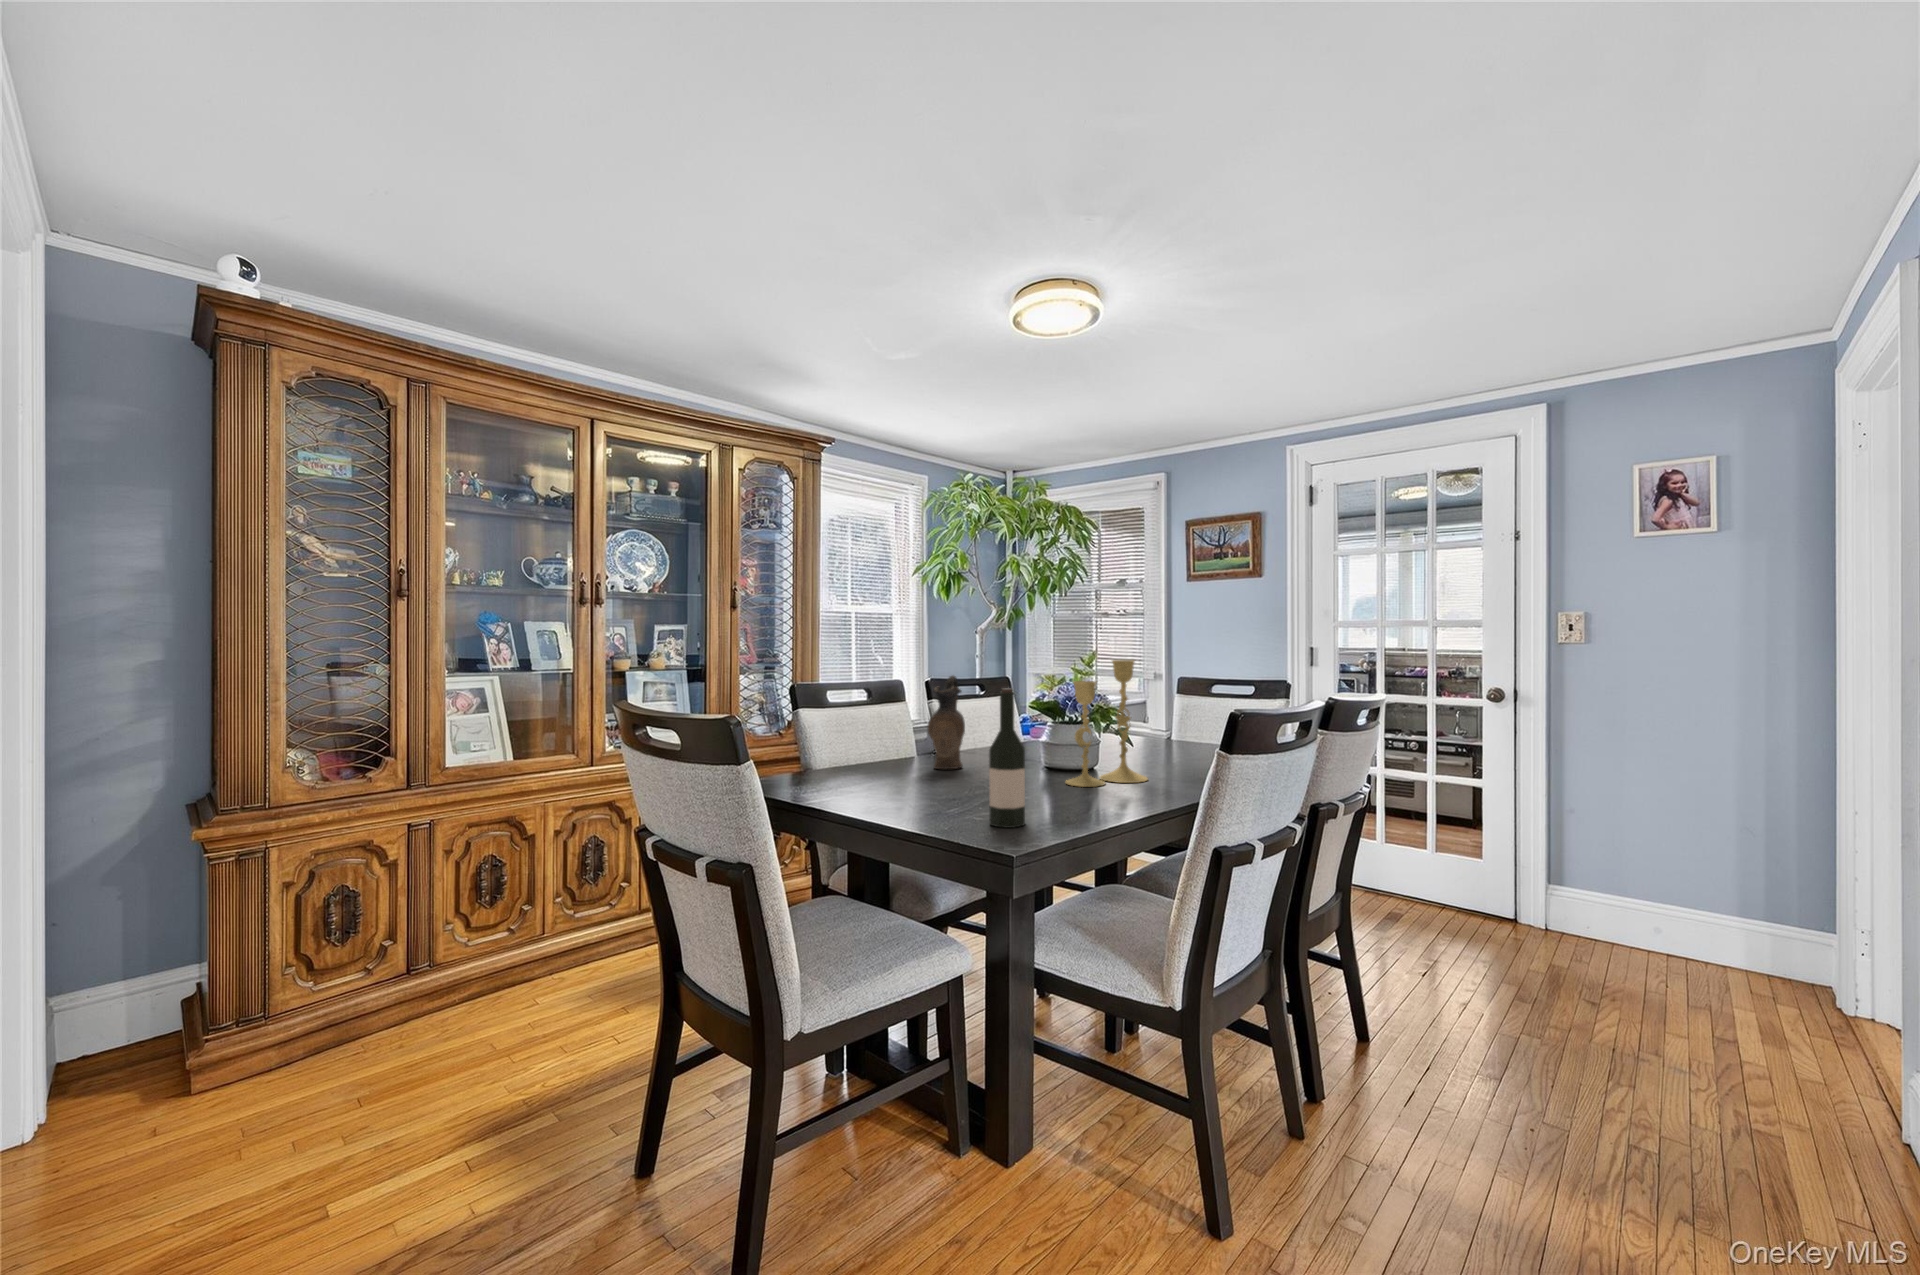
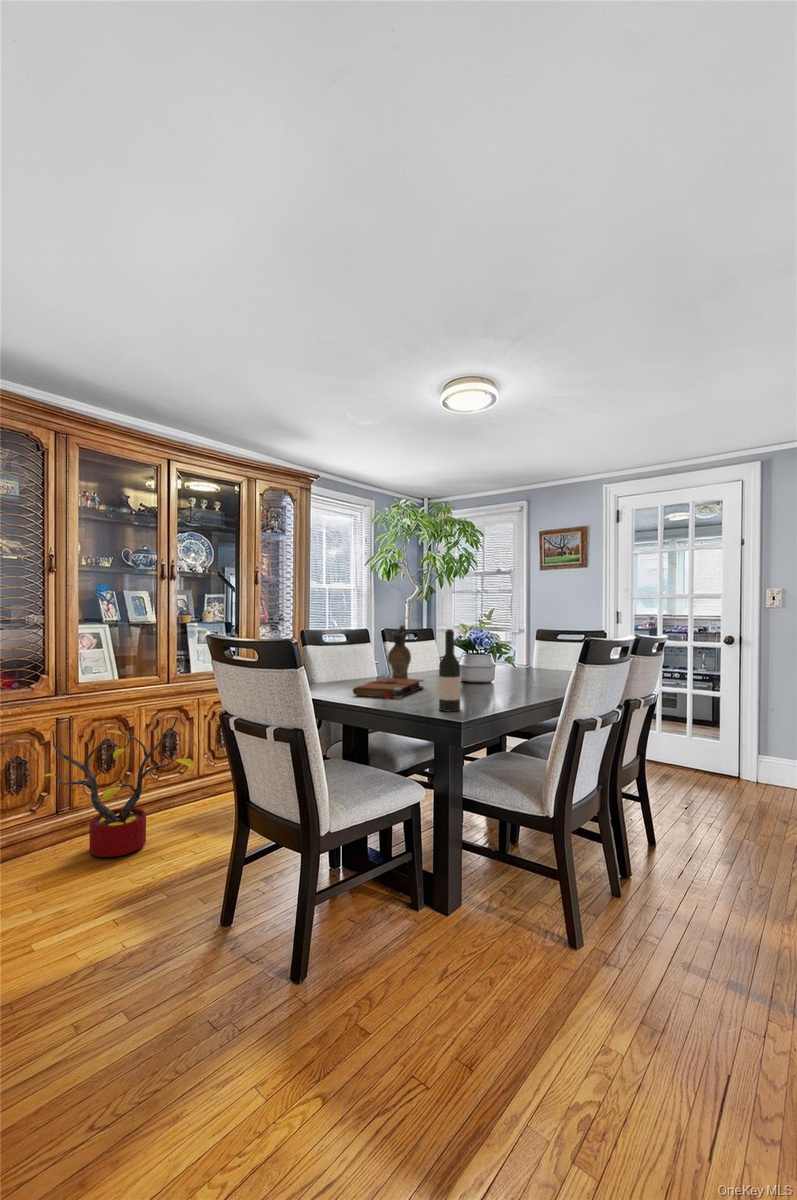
candlestick: present [1066,660,1148,787] -> none [475,615,525,692]
book: none [860,761,982,801] -> present [353,678,424,699]
decorative plant: none [376,821,625,1045] -> present [42,717,194,857]

